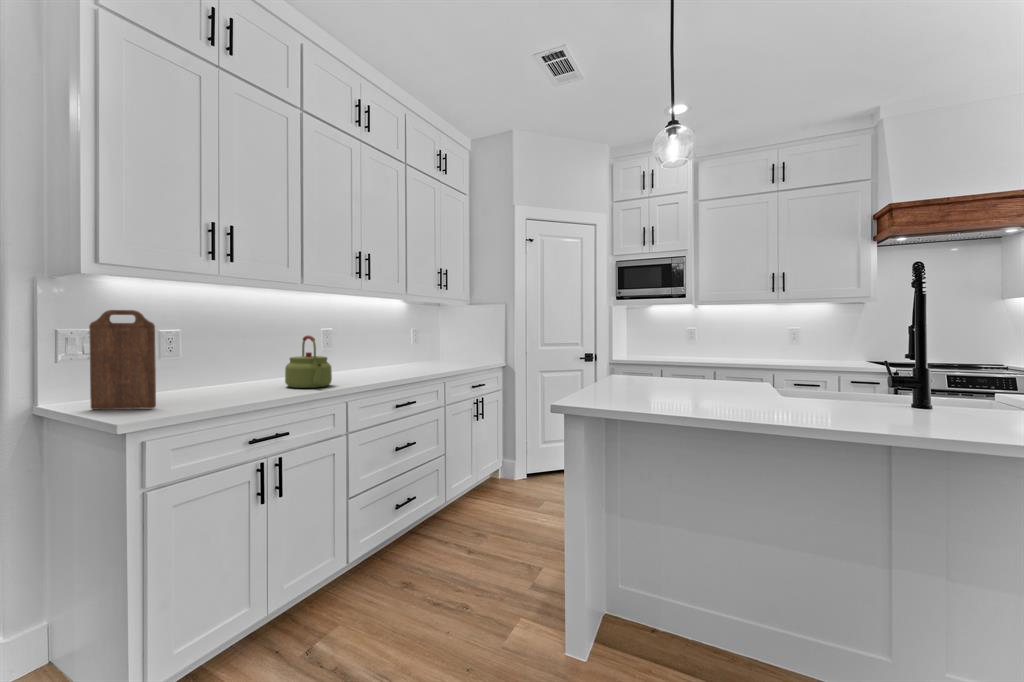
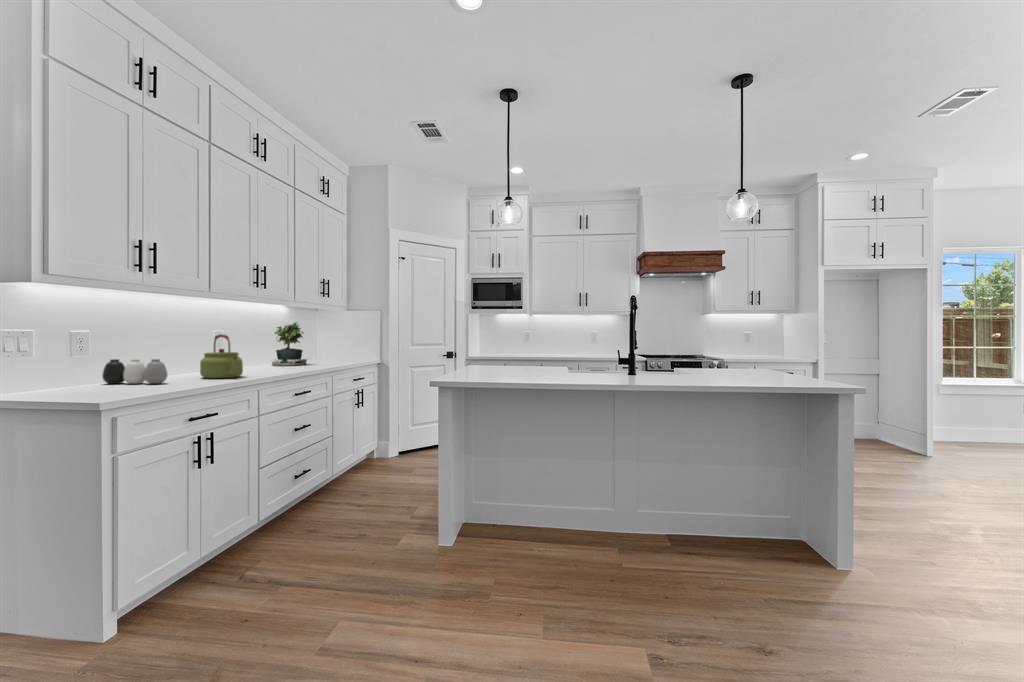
cutting board: present [89,310,156,409] -> none [40,311,104,395]
potted plant: none [380,318,420,371] -> present [271,322,307,366]
vase: none [178,364,242,395] -> present [102,359,167,384]

